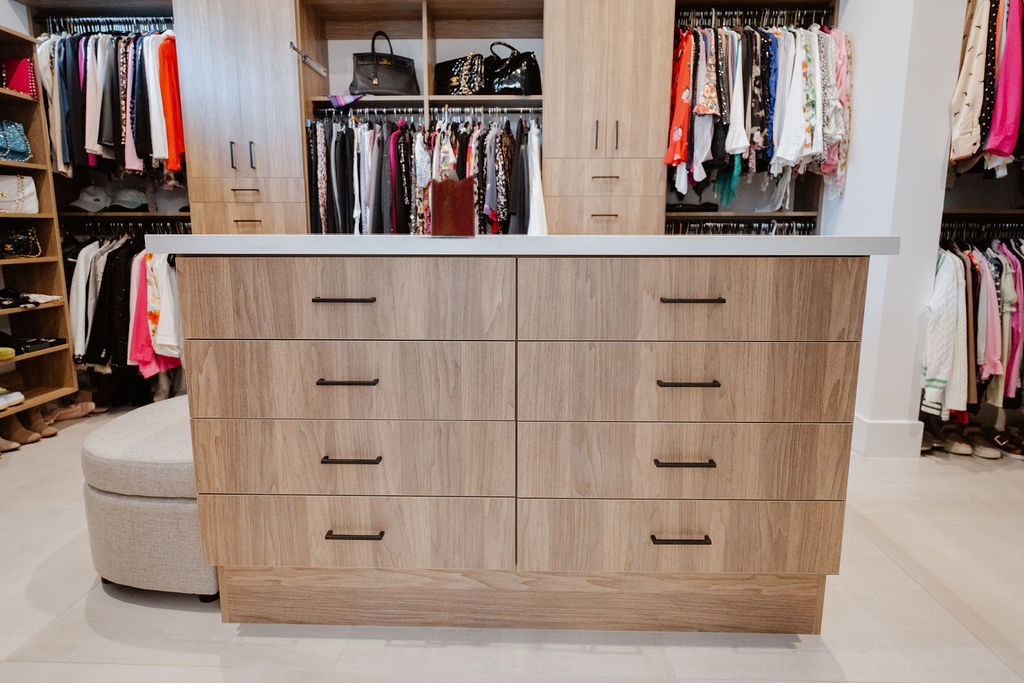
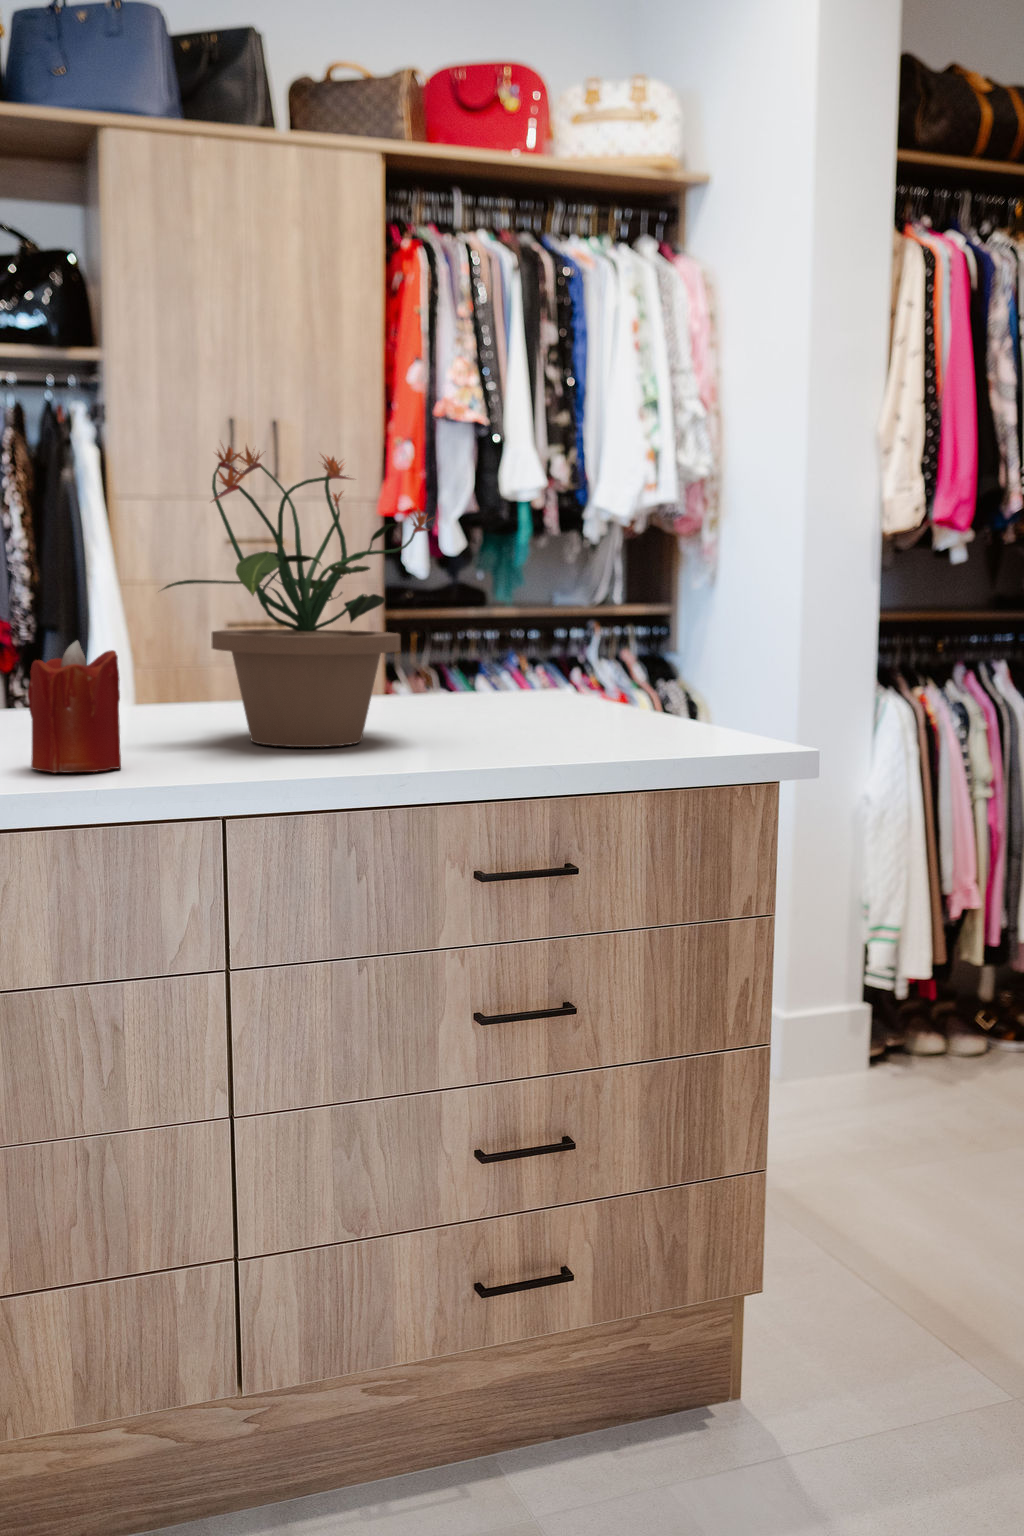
potted plant: none [508,74,660,236] -> present [163,446,428,747]

